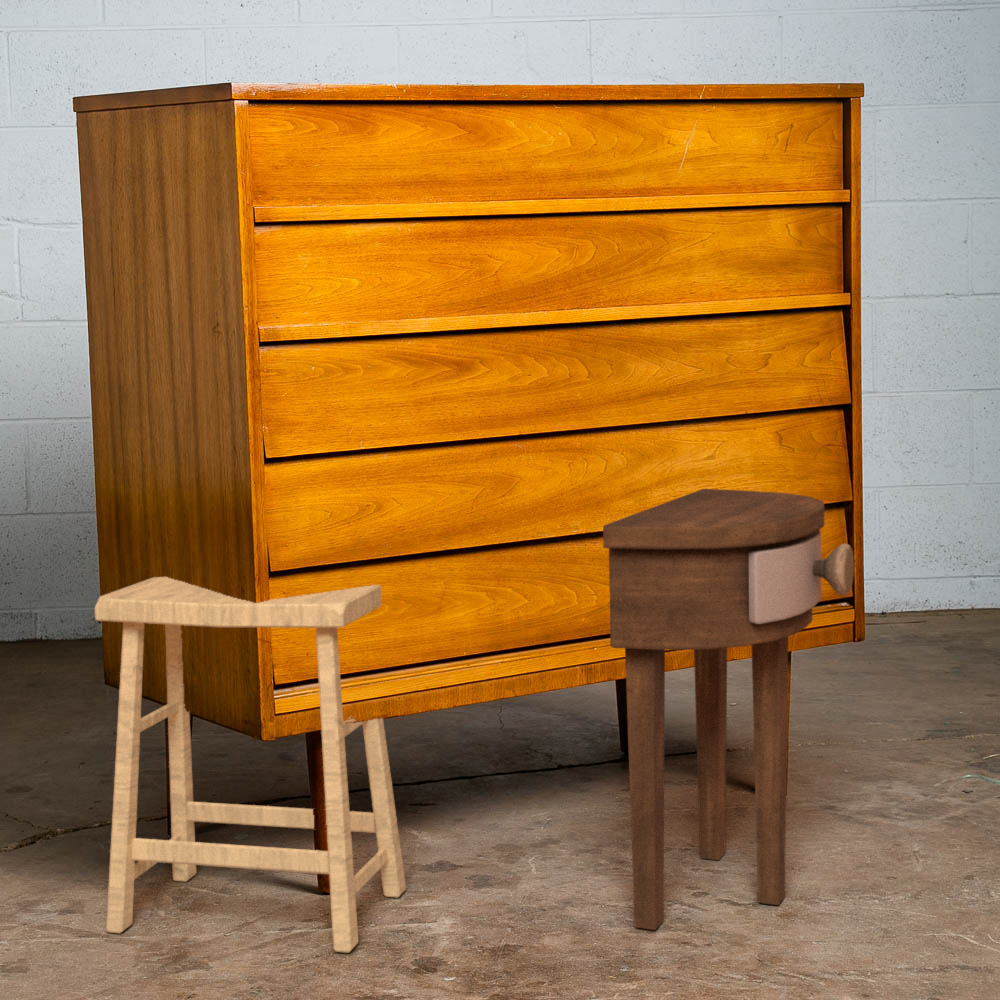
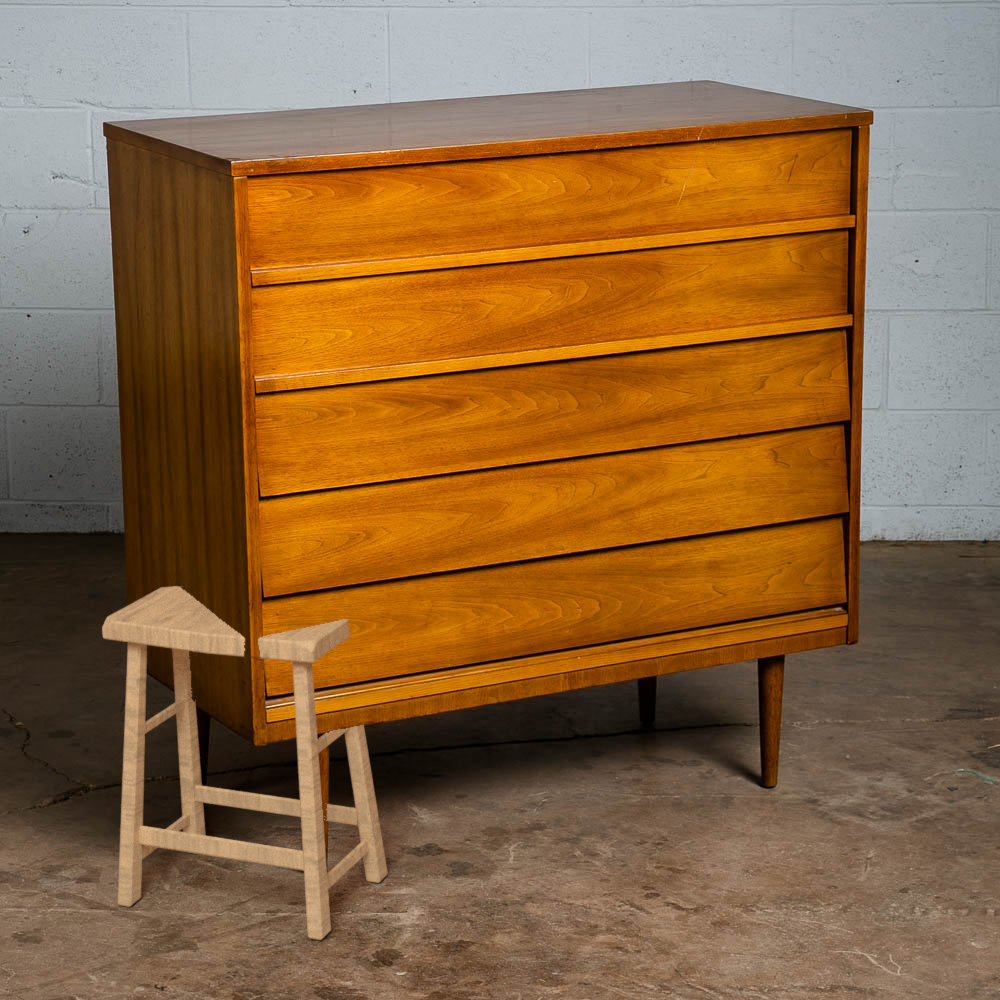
side table: present [603,489,854,930] -> none [546,511,792,933]

